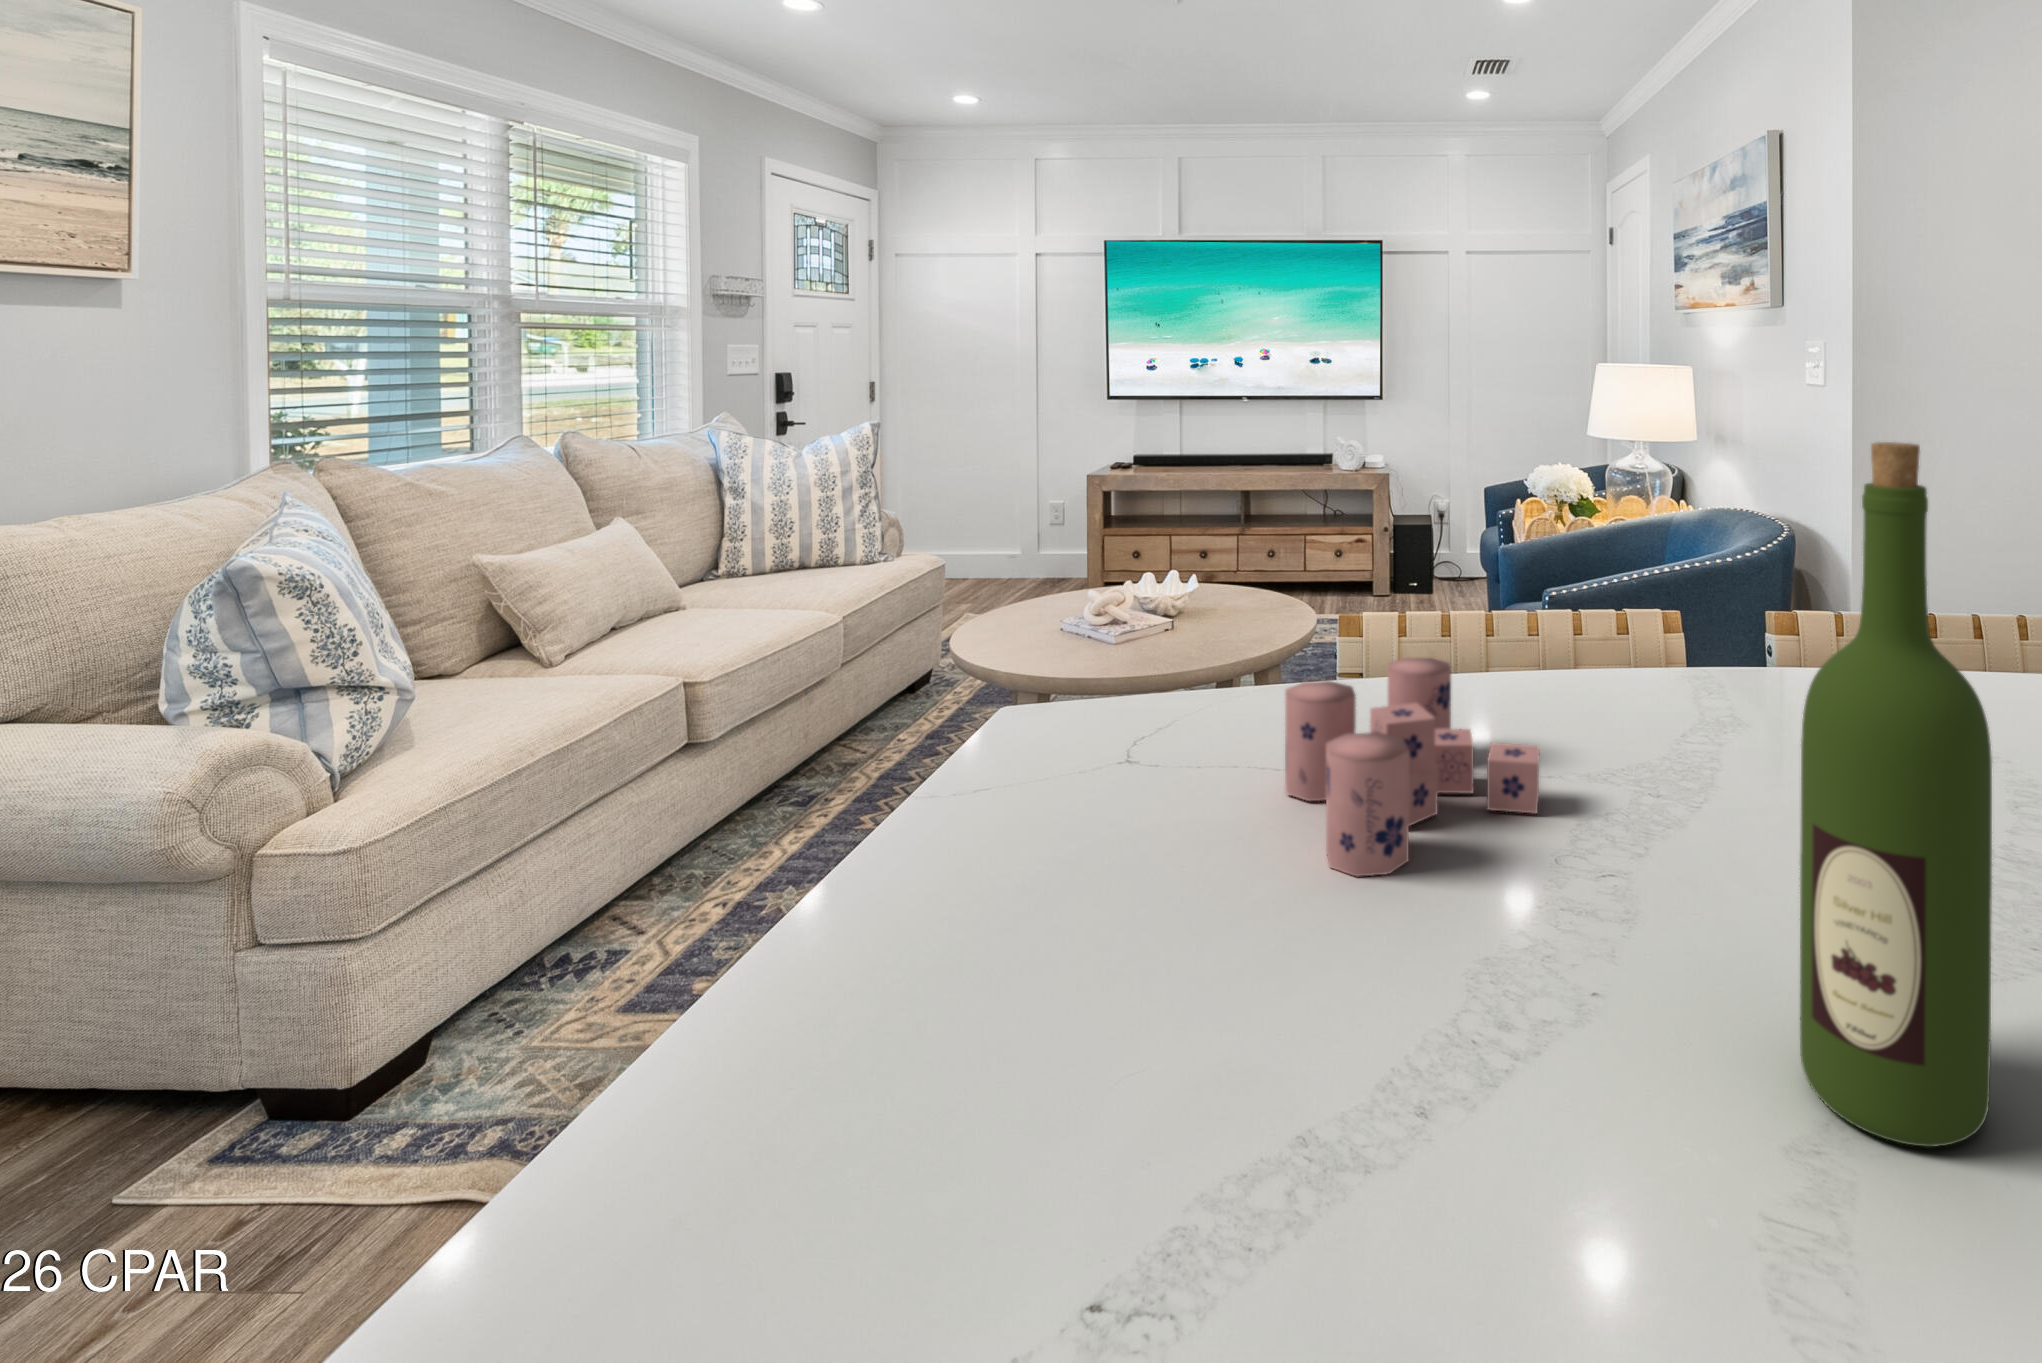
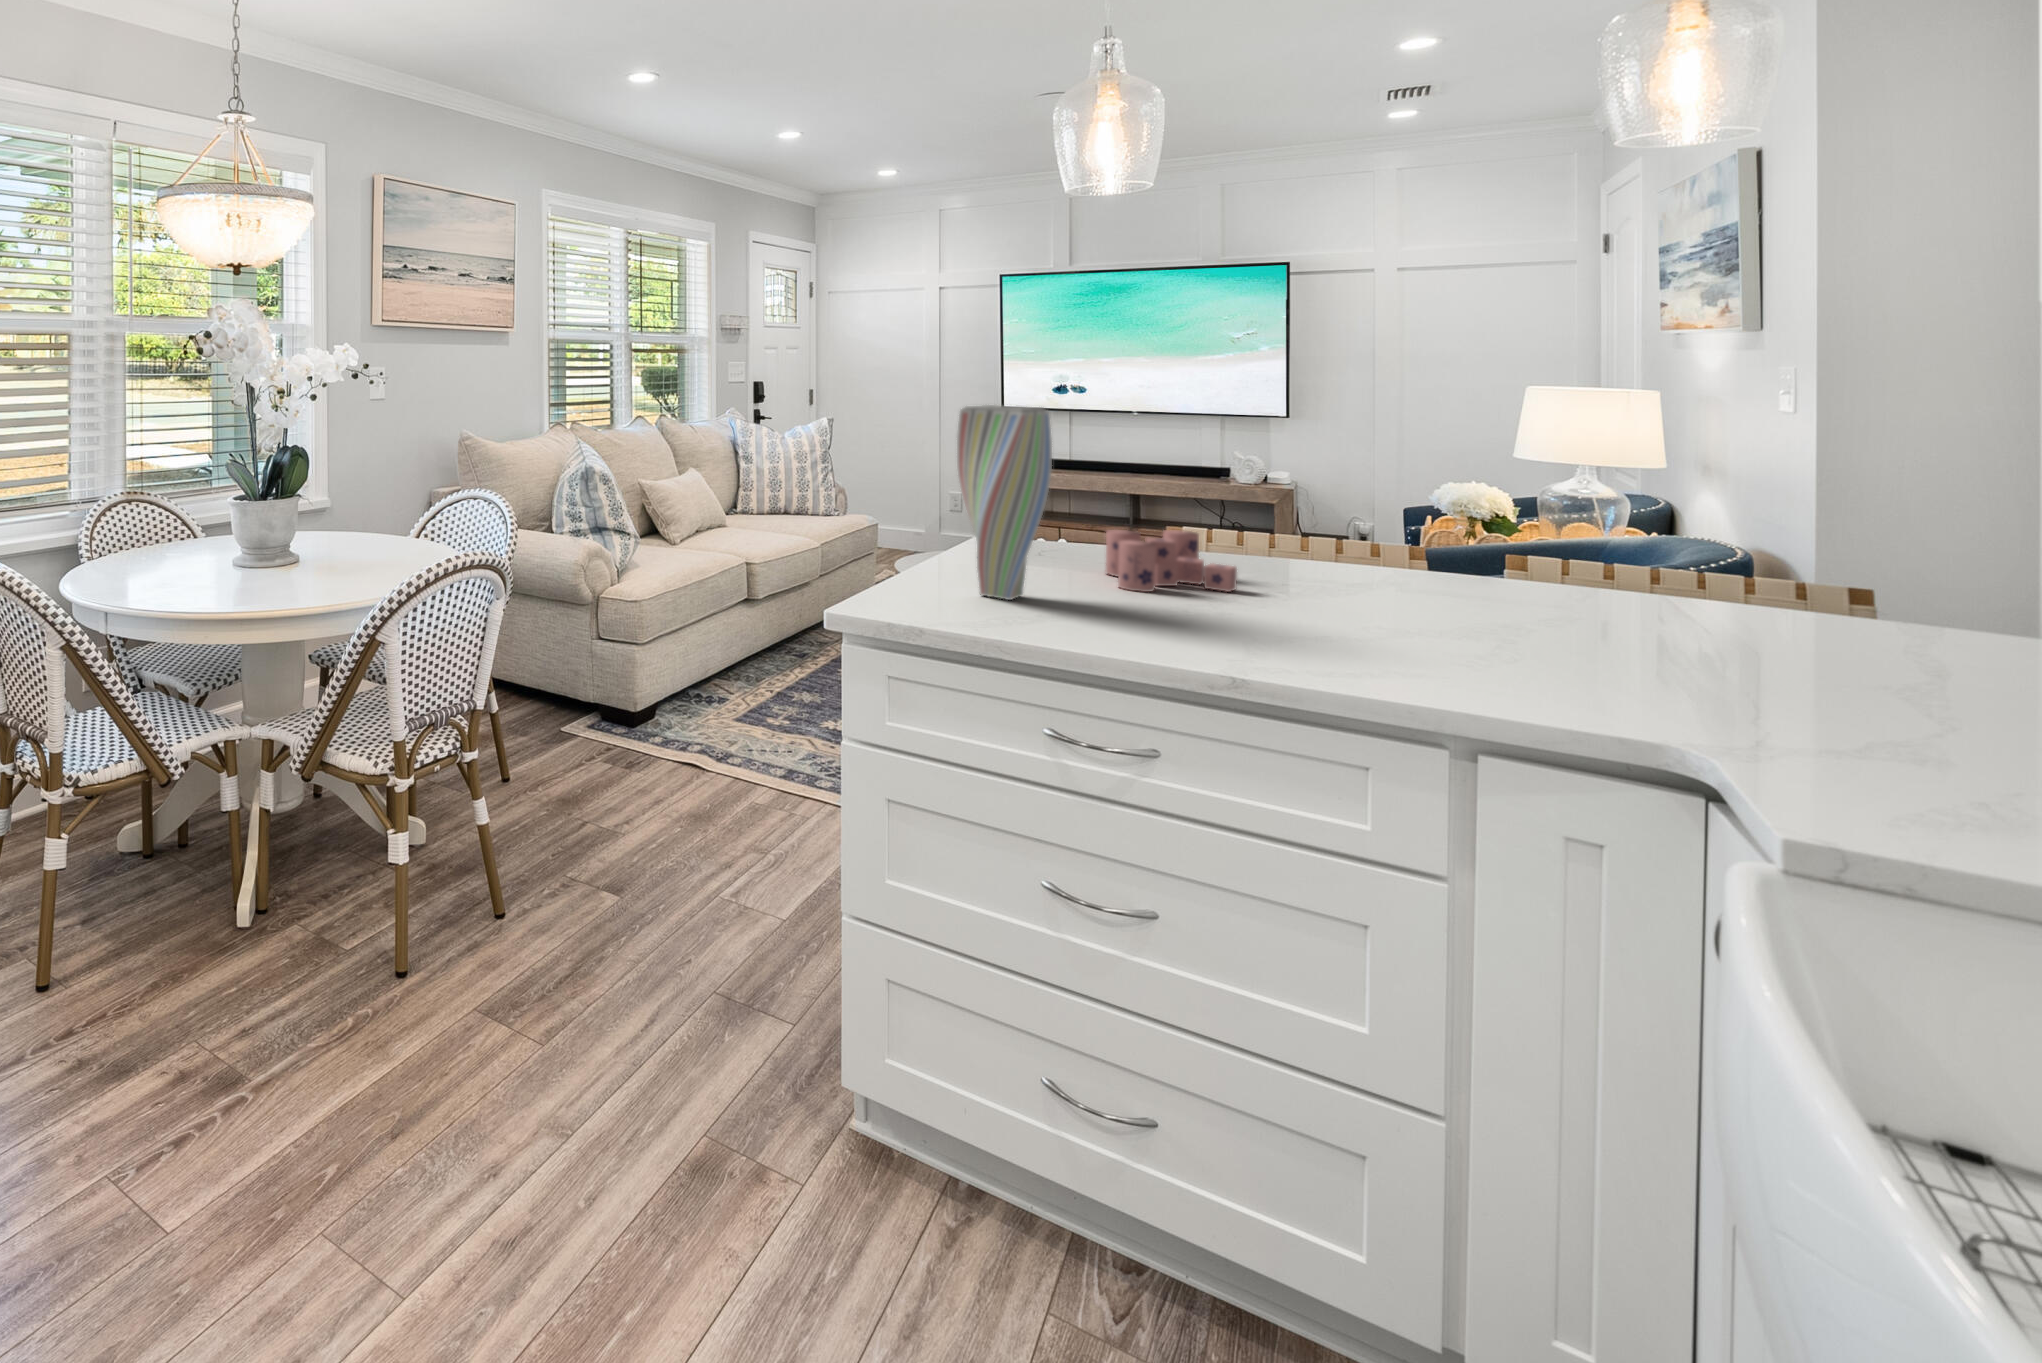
vase: none [859,429,1177,1120] -> present [957,405,1052,600]
wine bottle: present [1800,442,1992,1147] -> none [1277,419,1350,646]

